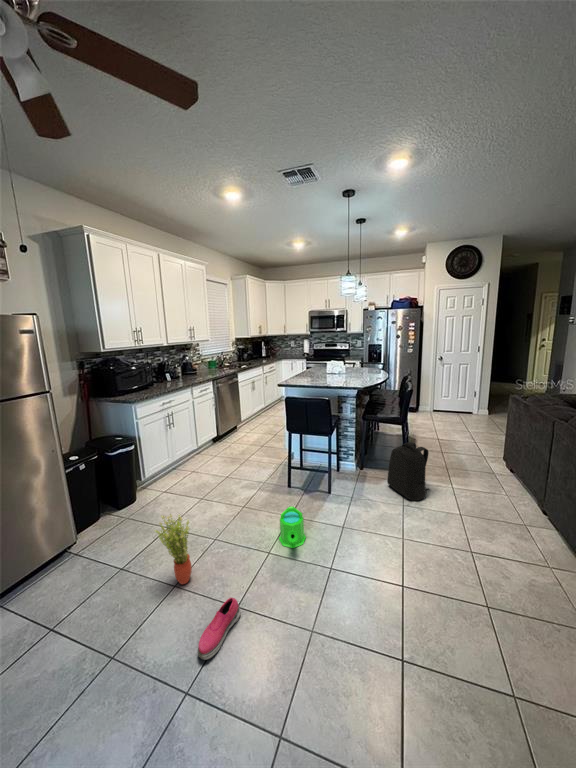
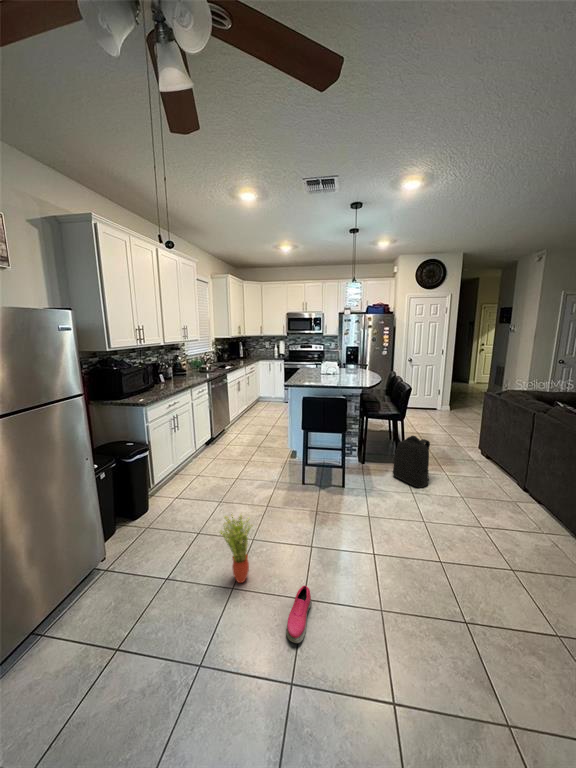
watering can: present [279,506,306,548] -> none [315,499,341,538]

